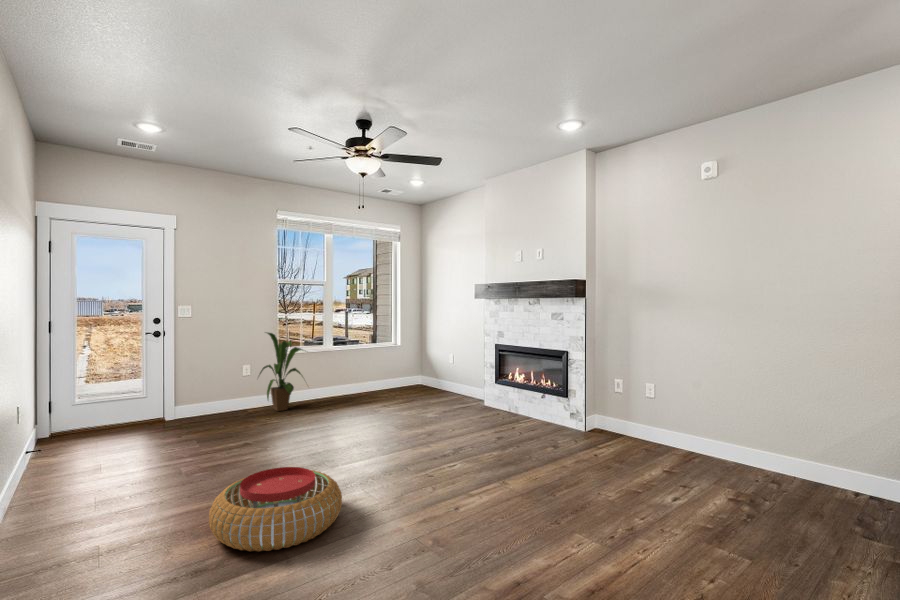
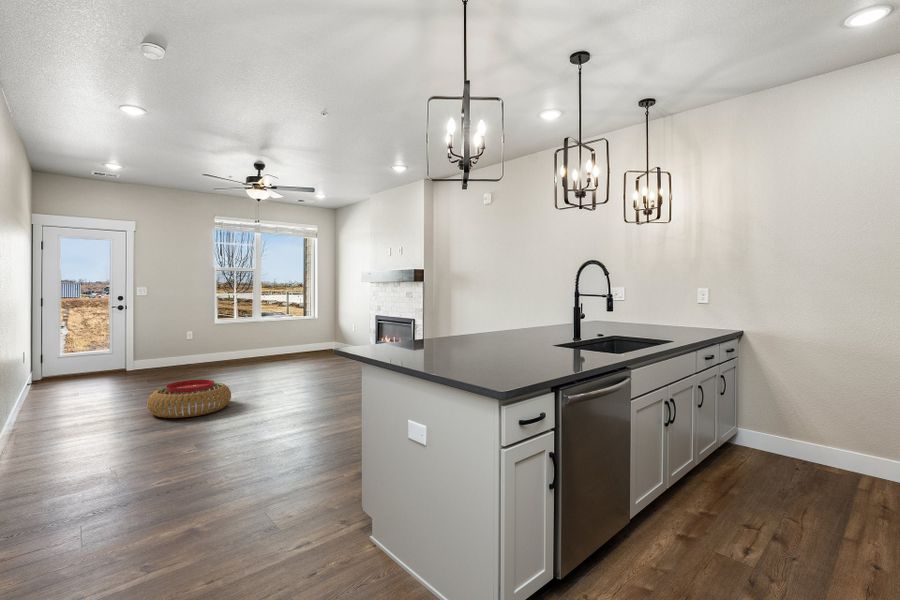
house plant: present [260,333,303,411] -> none [200,307,240,364]

